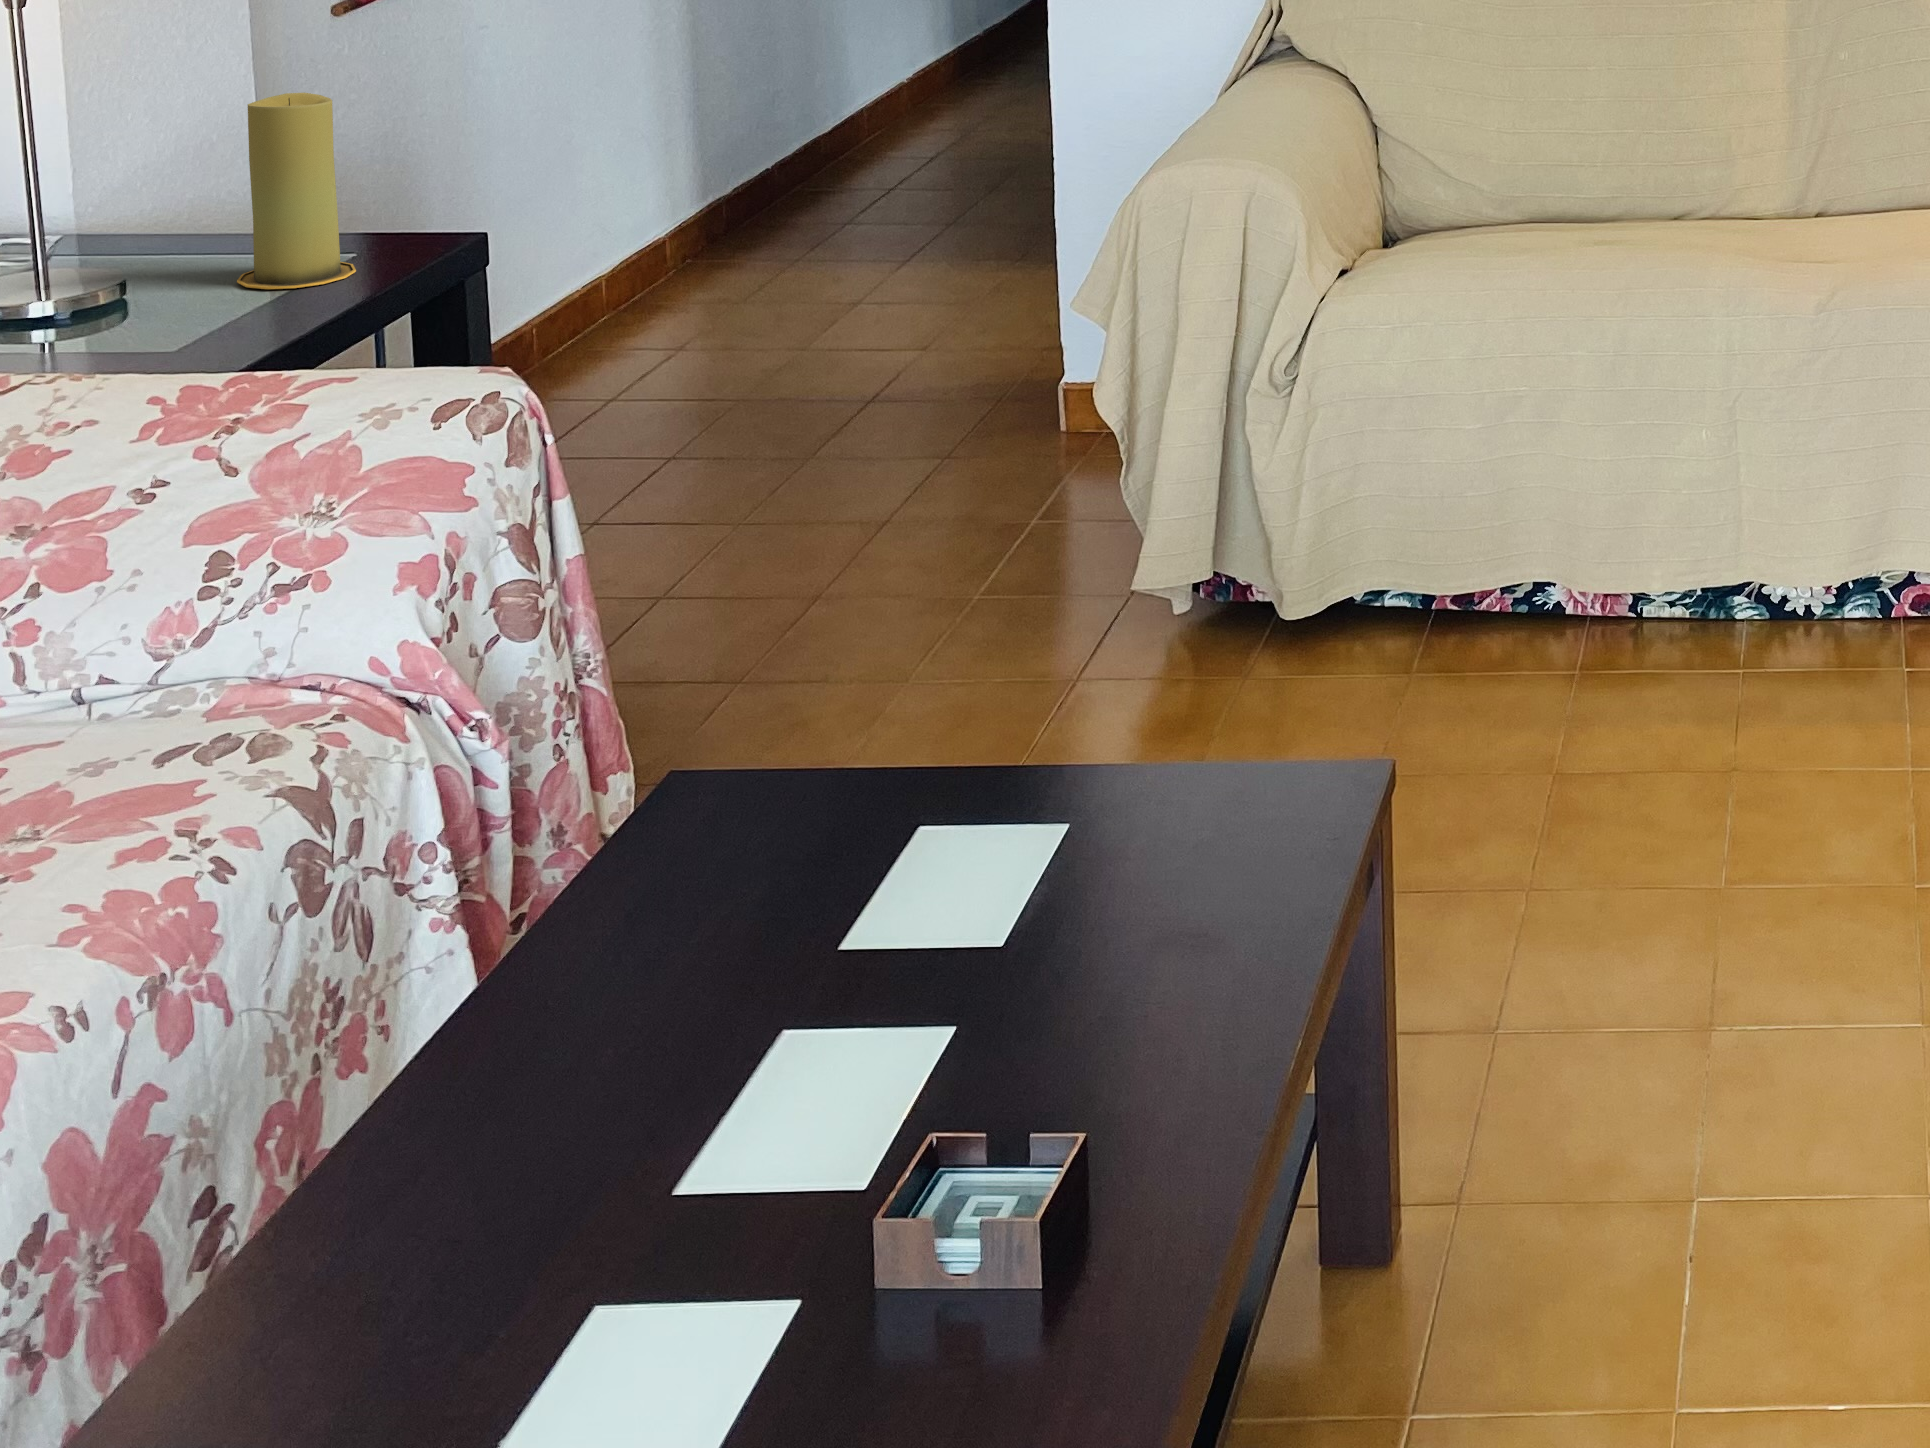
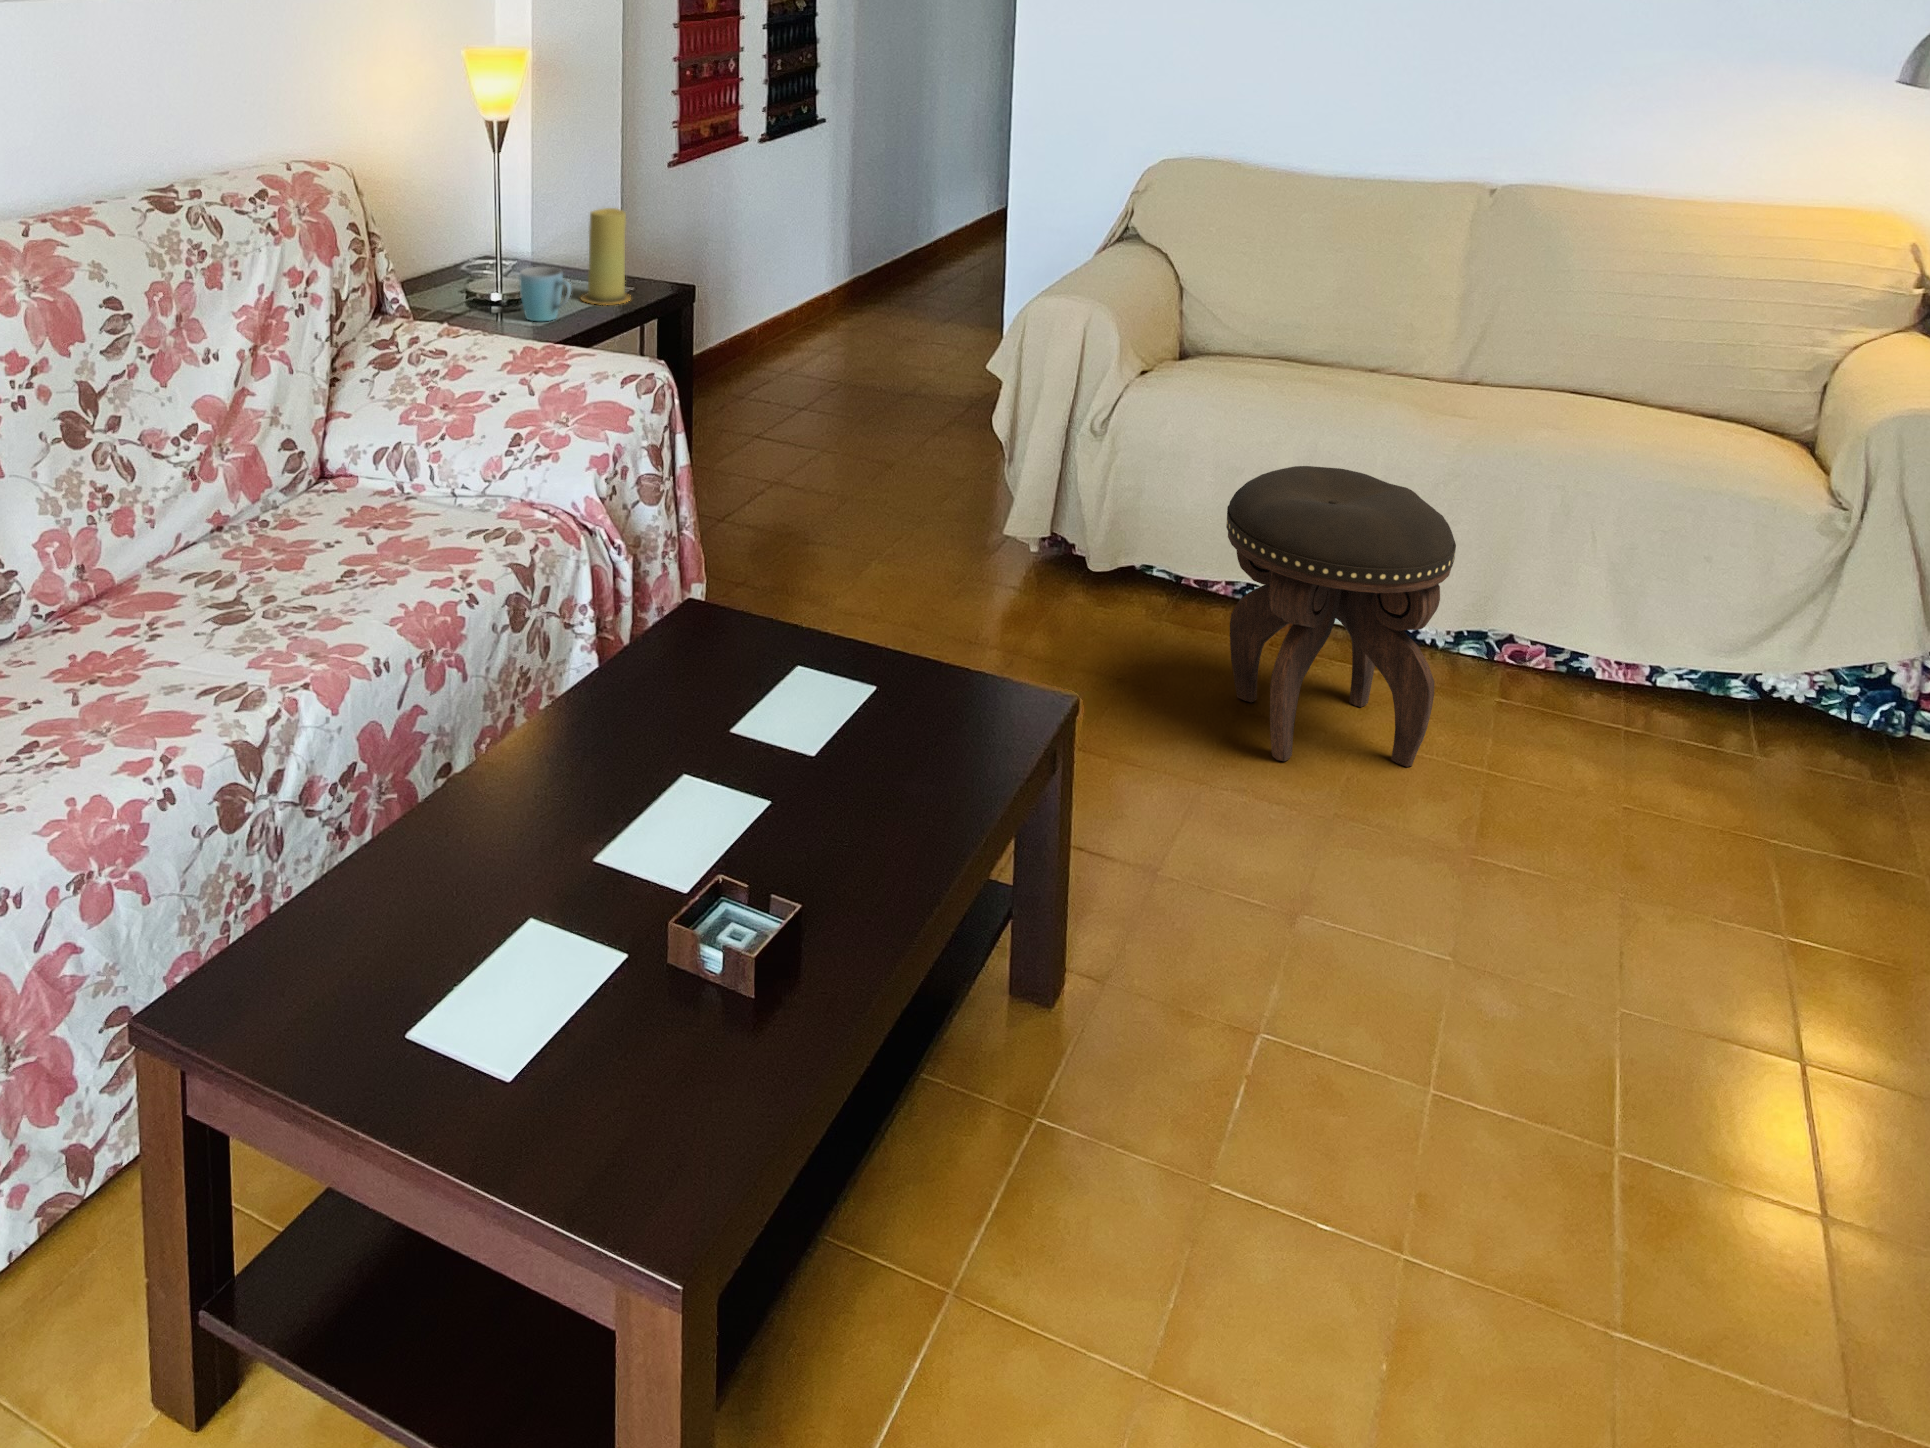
mug: none [108,224,239,337] -> present [520,267,571,321]
footstool: none [1528,362,1855,827] -> present [1226,466,1456,767]

